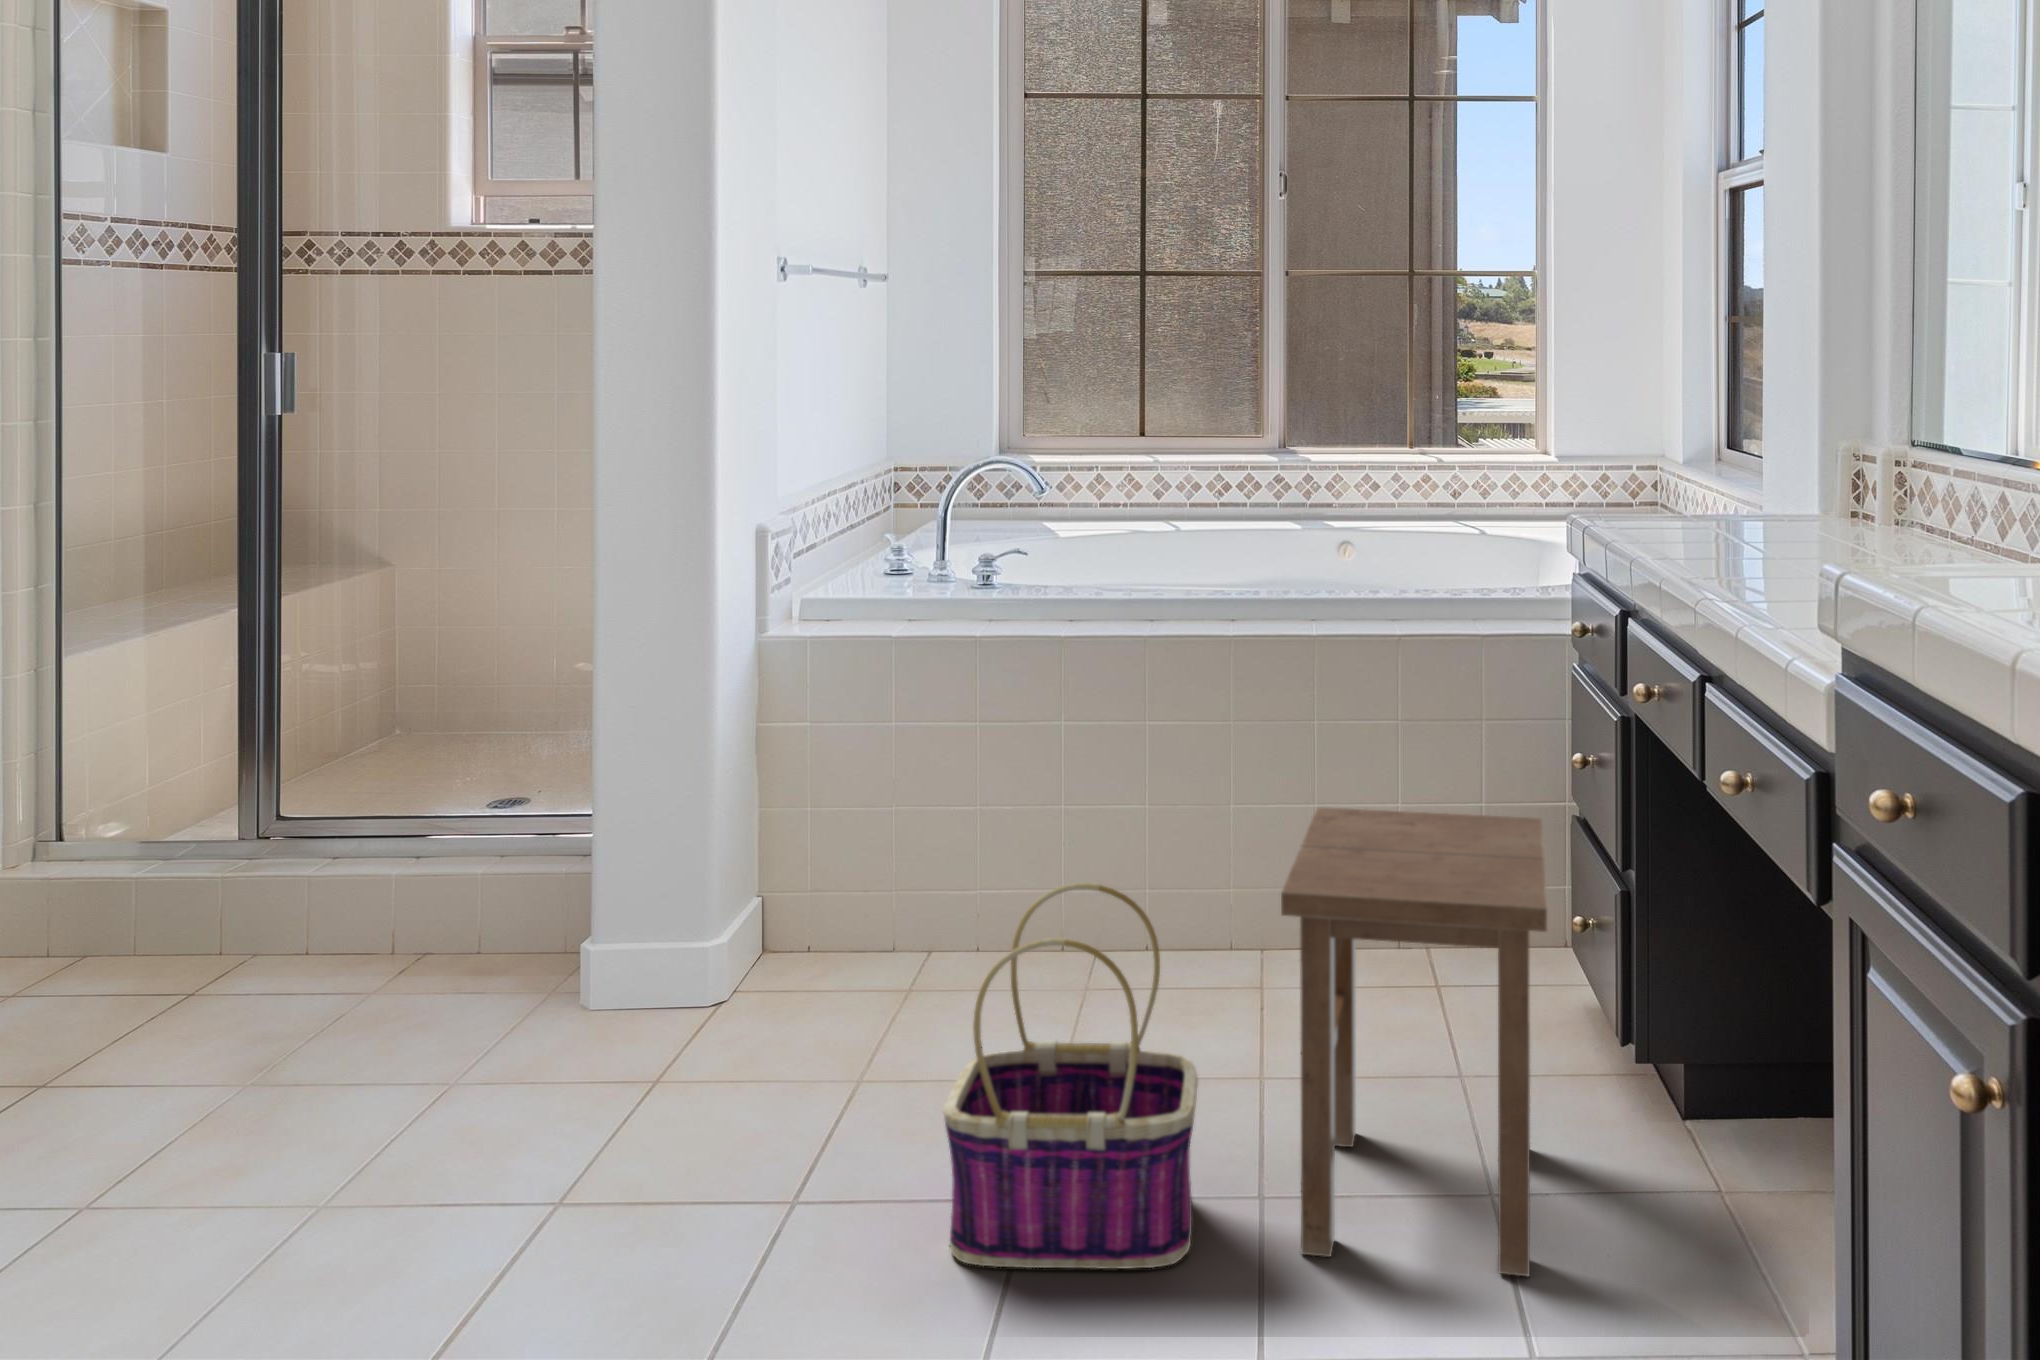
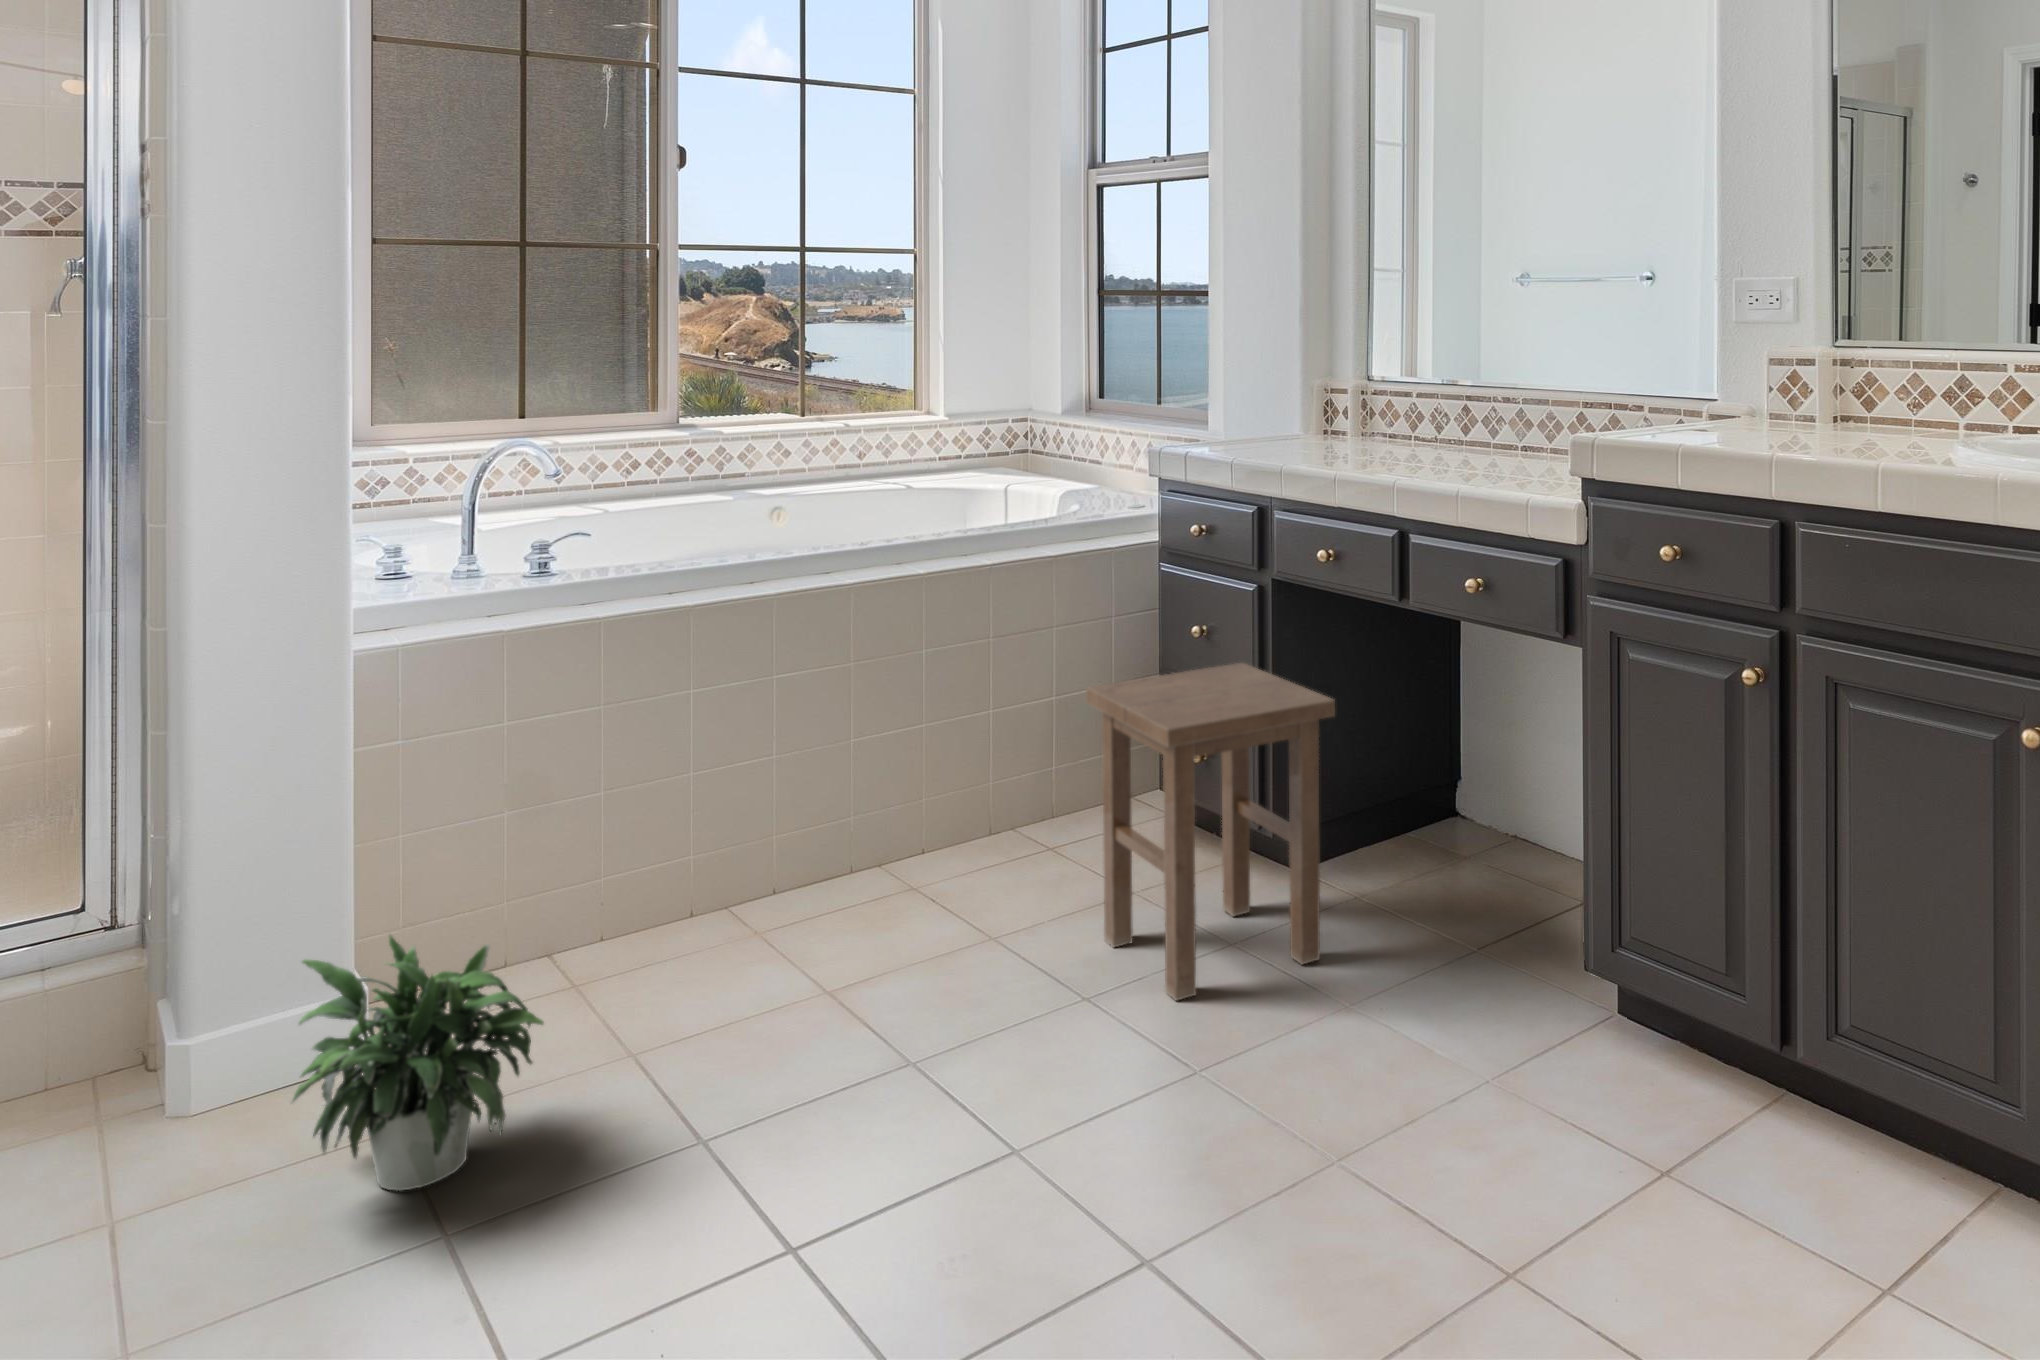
basket: present [944,883,1198,1269] -> none [893,770,1109,1094]
potted plant: none [459,900,703,1148] -> present [292,935,544,1191]

